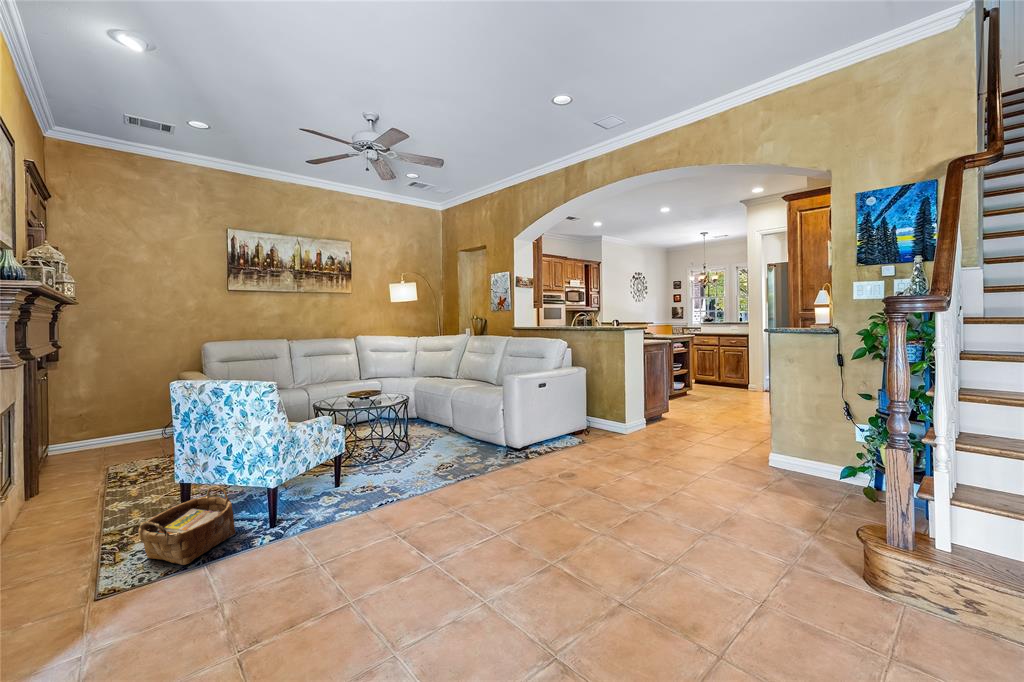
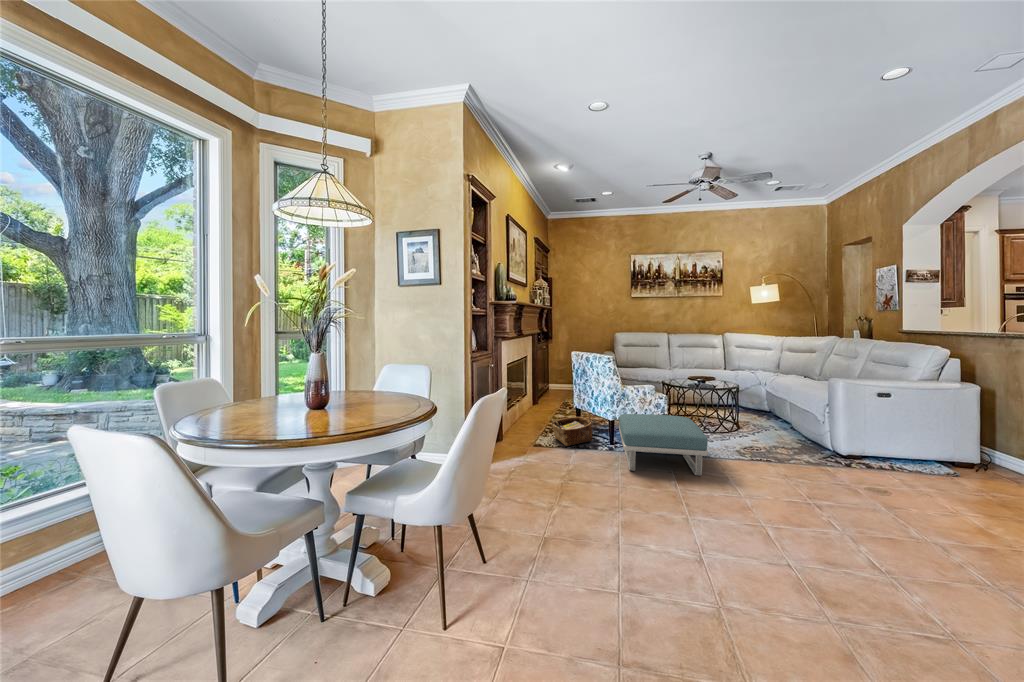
footstool: none [286,451,437,562] -> present [619,414,708,476]

